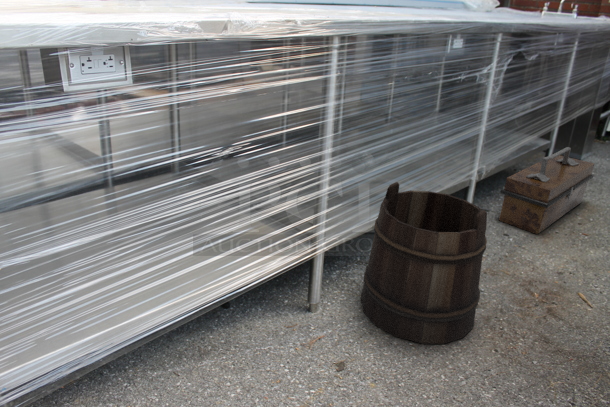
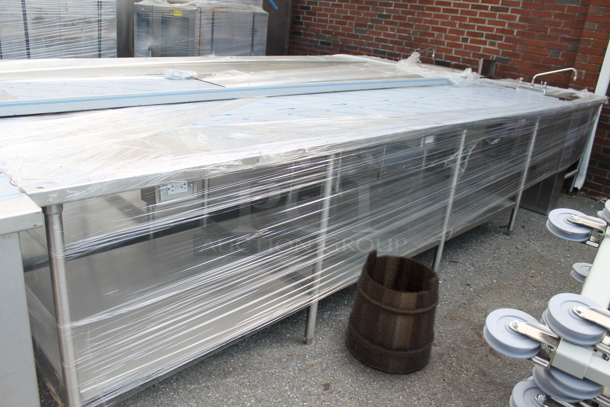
toolbox: present [499,147,594,234] -> none [465,212,549,285]

